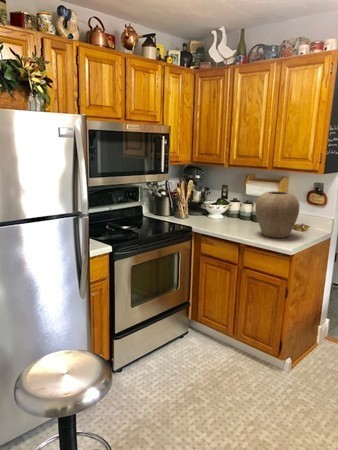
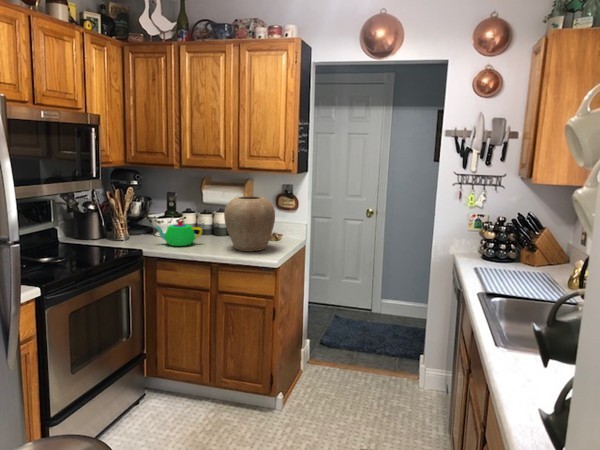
teapot: none [203,208,240,227] -> present [154,221,202,246]

